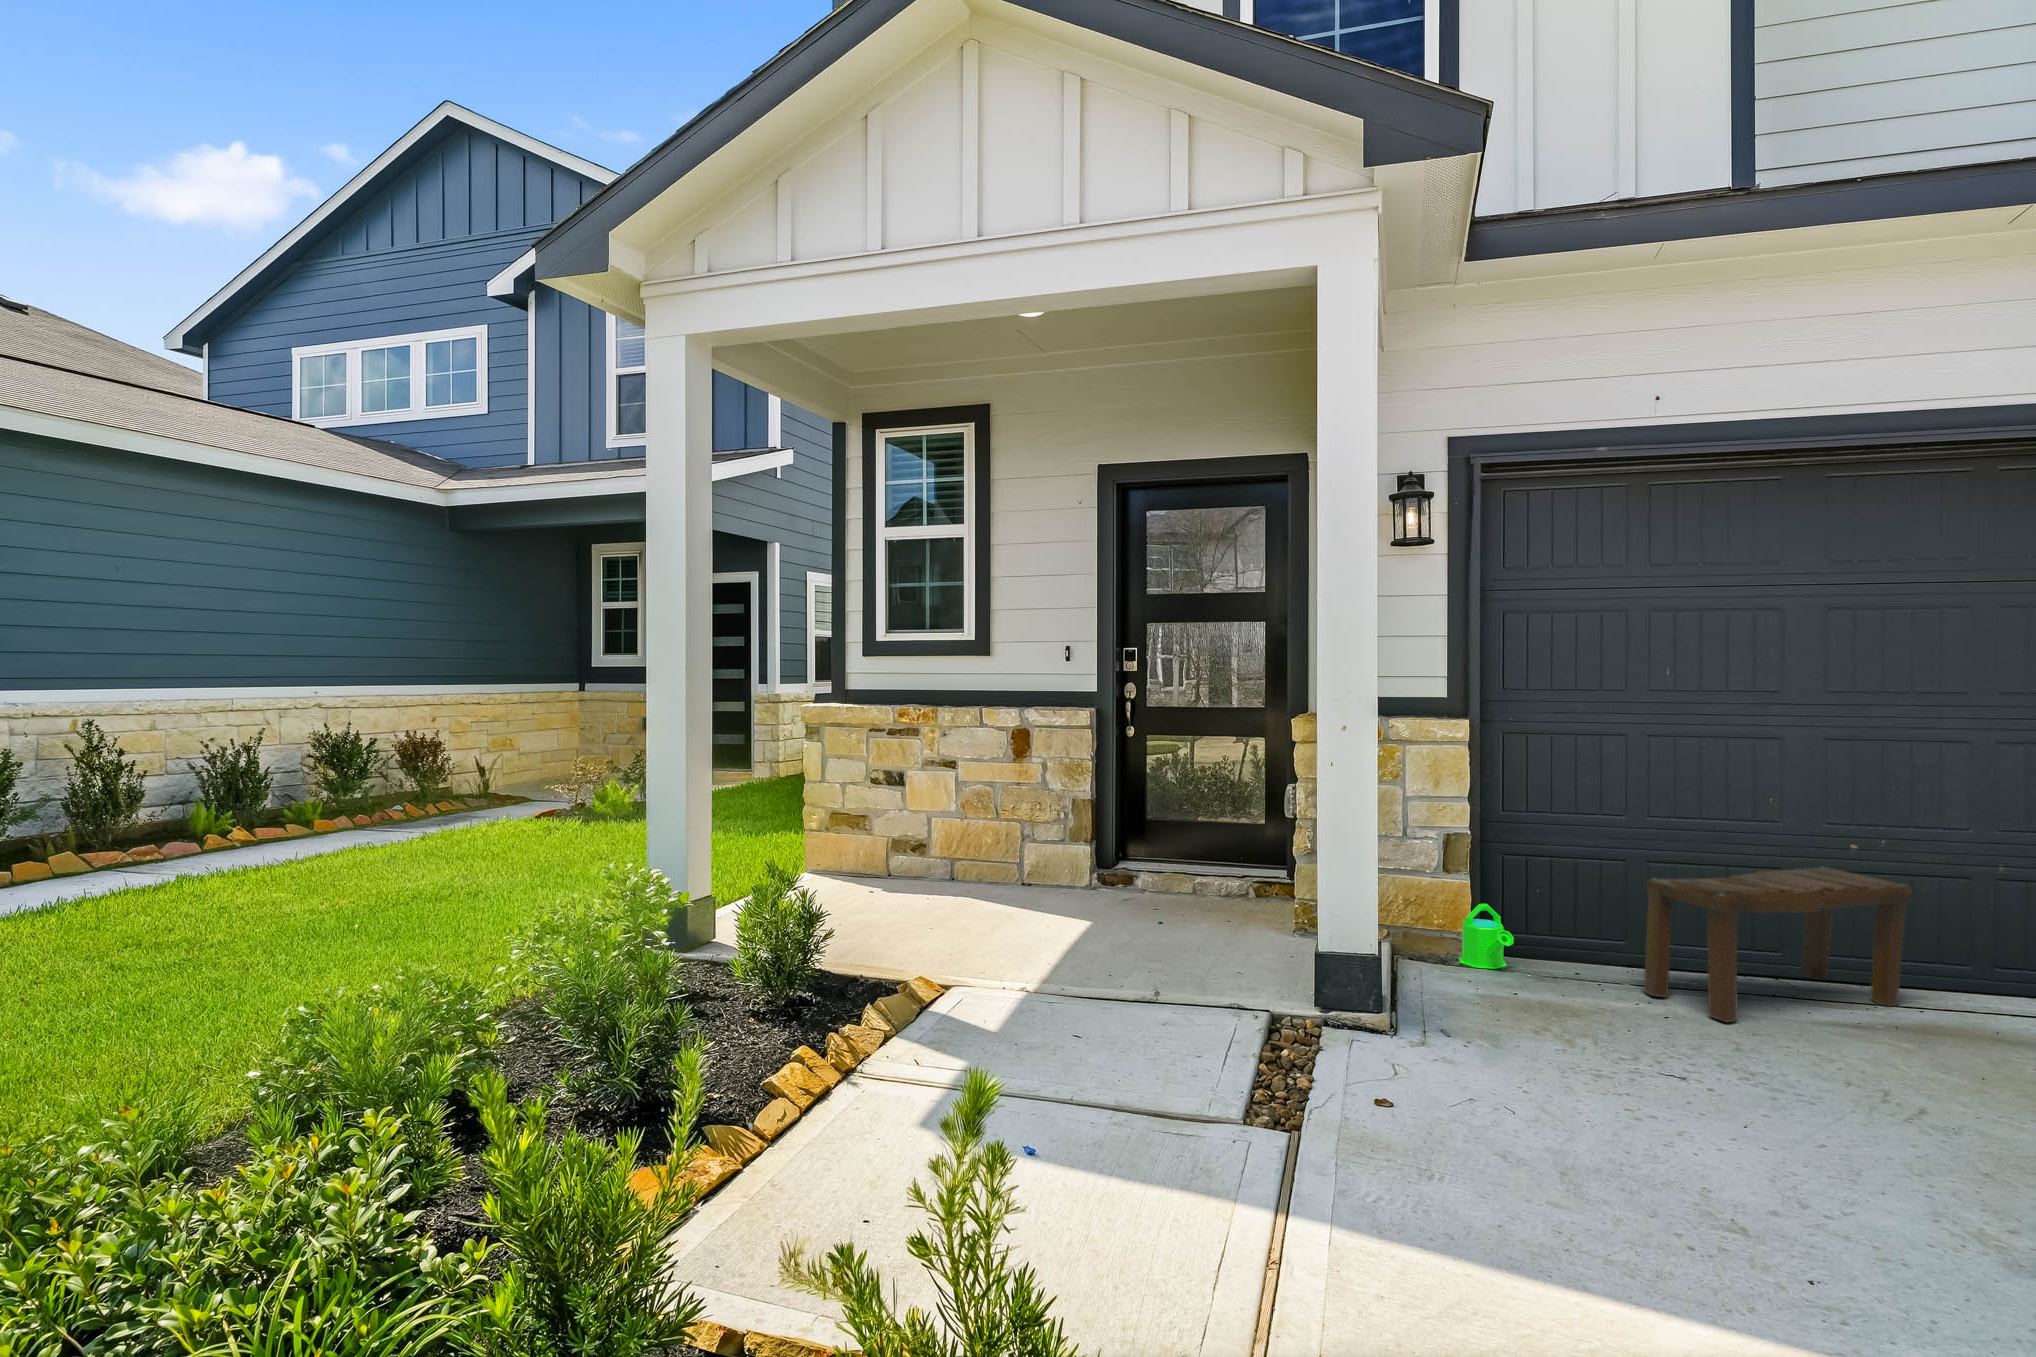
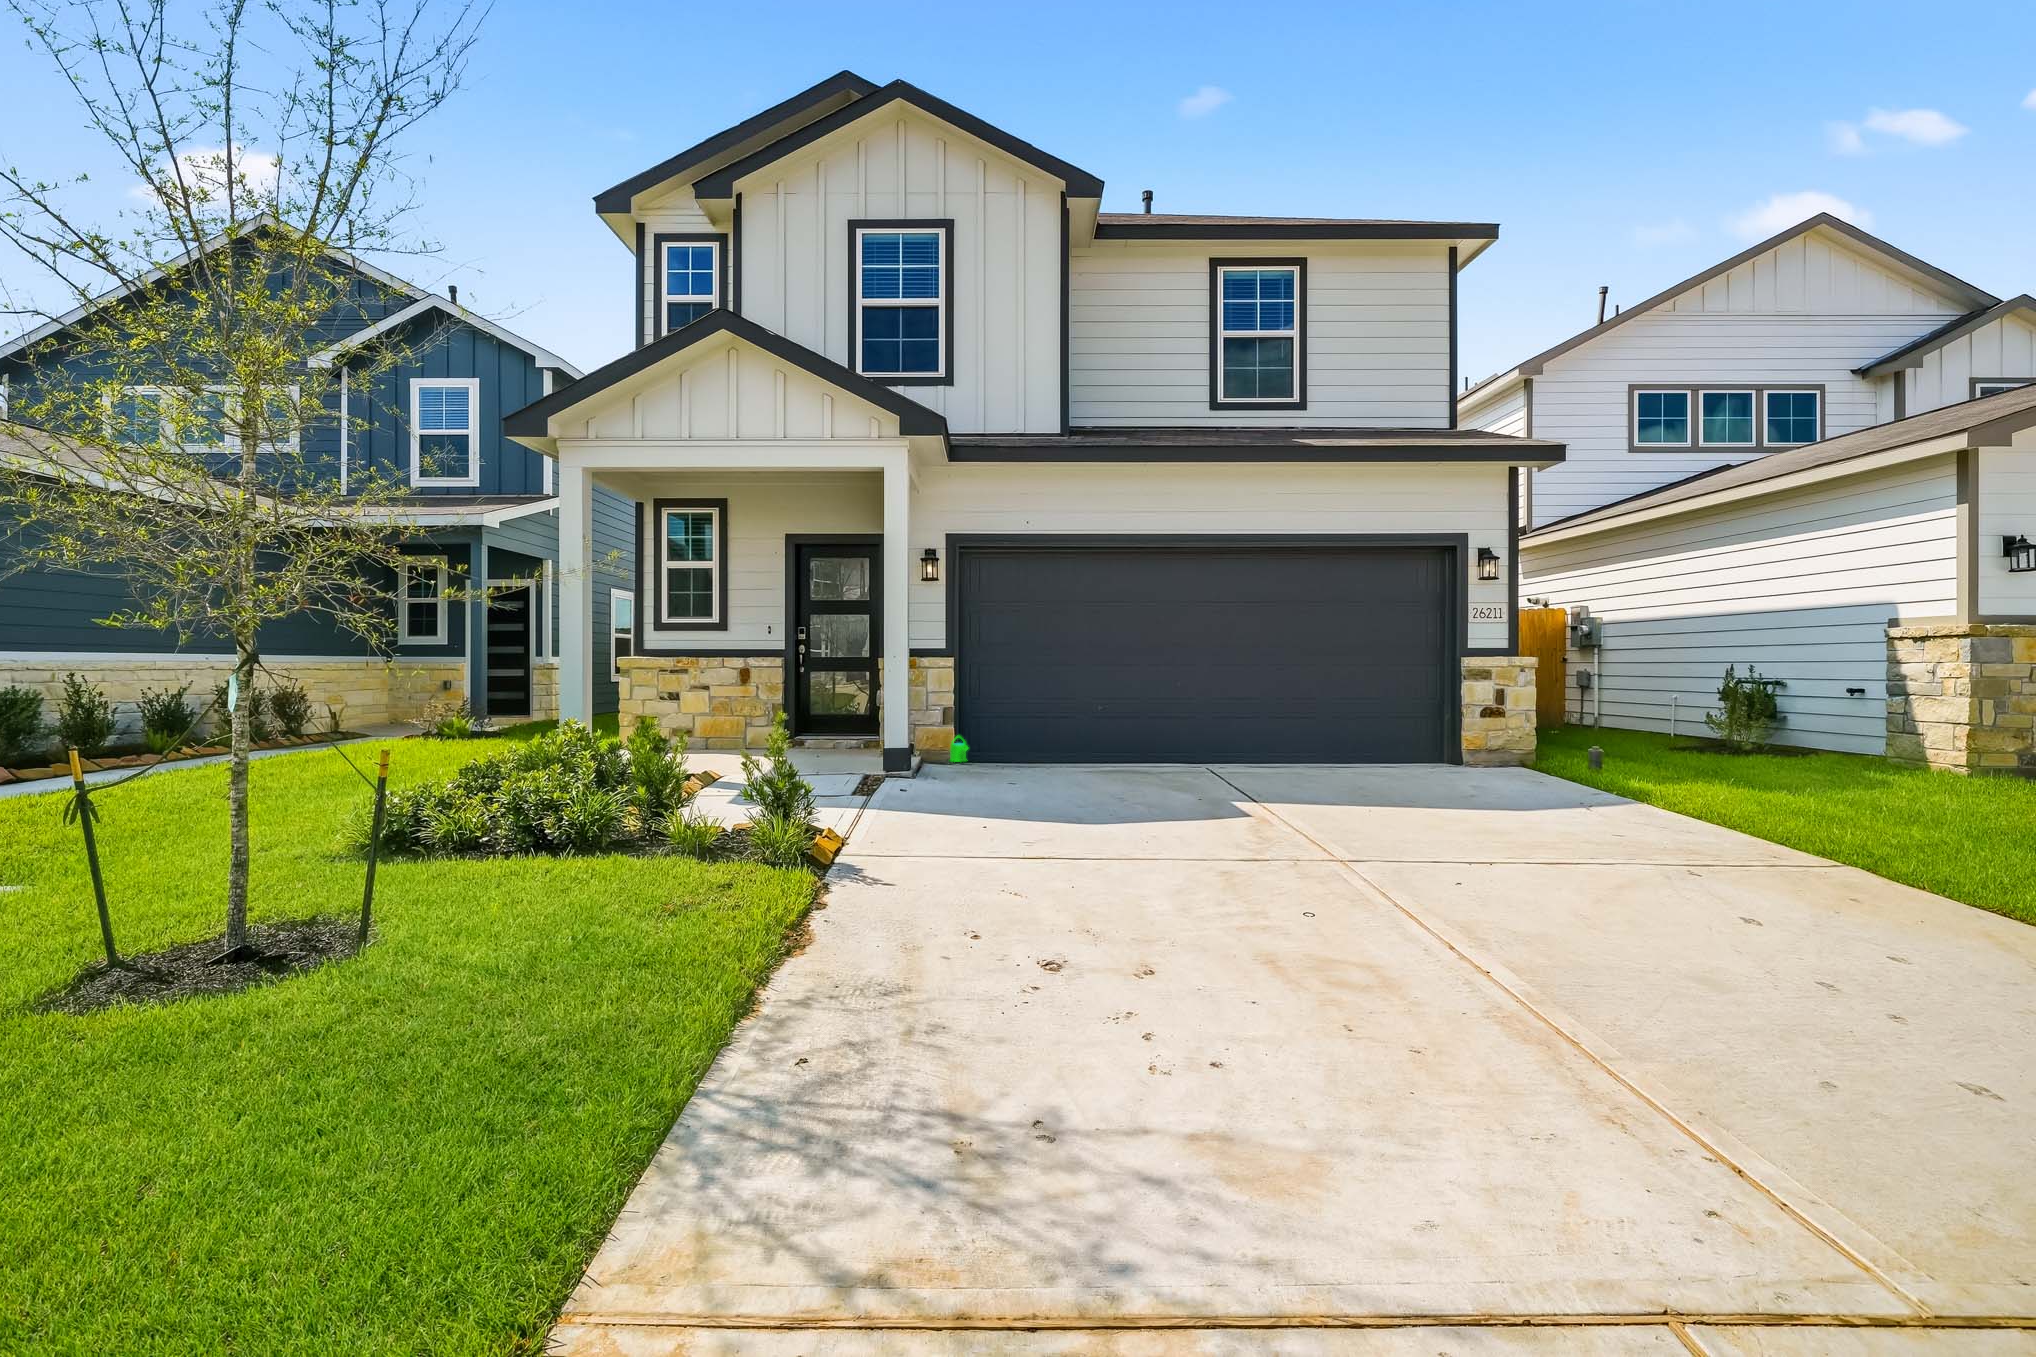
bench: present [1644,867,1911,1022] -> none [1015,714,1107,769]

